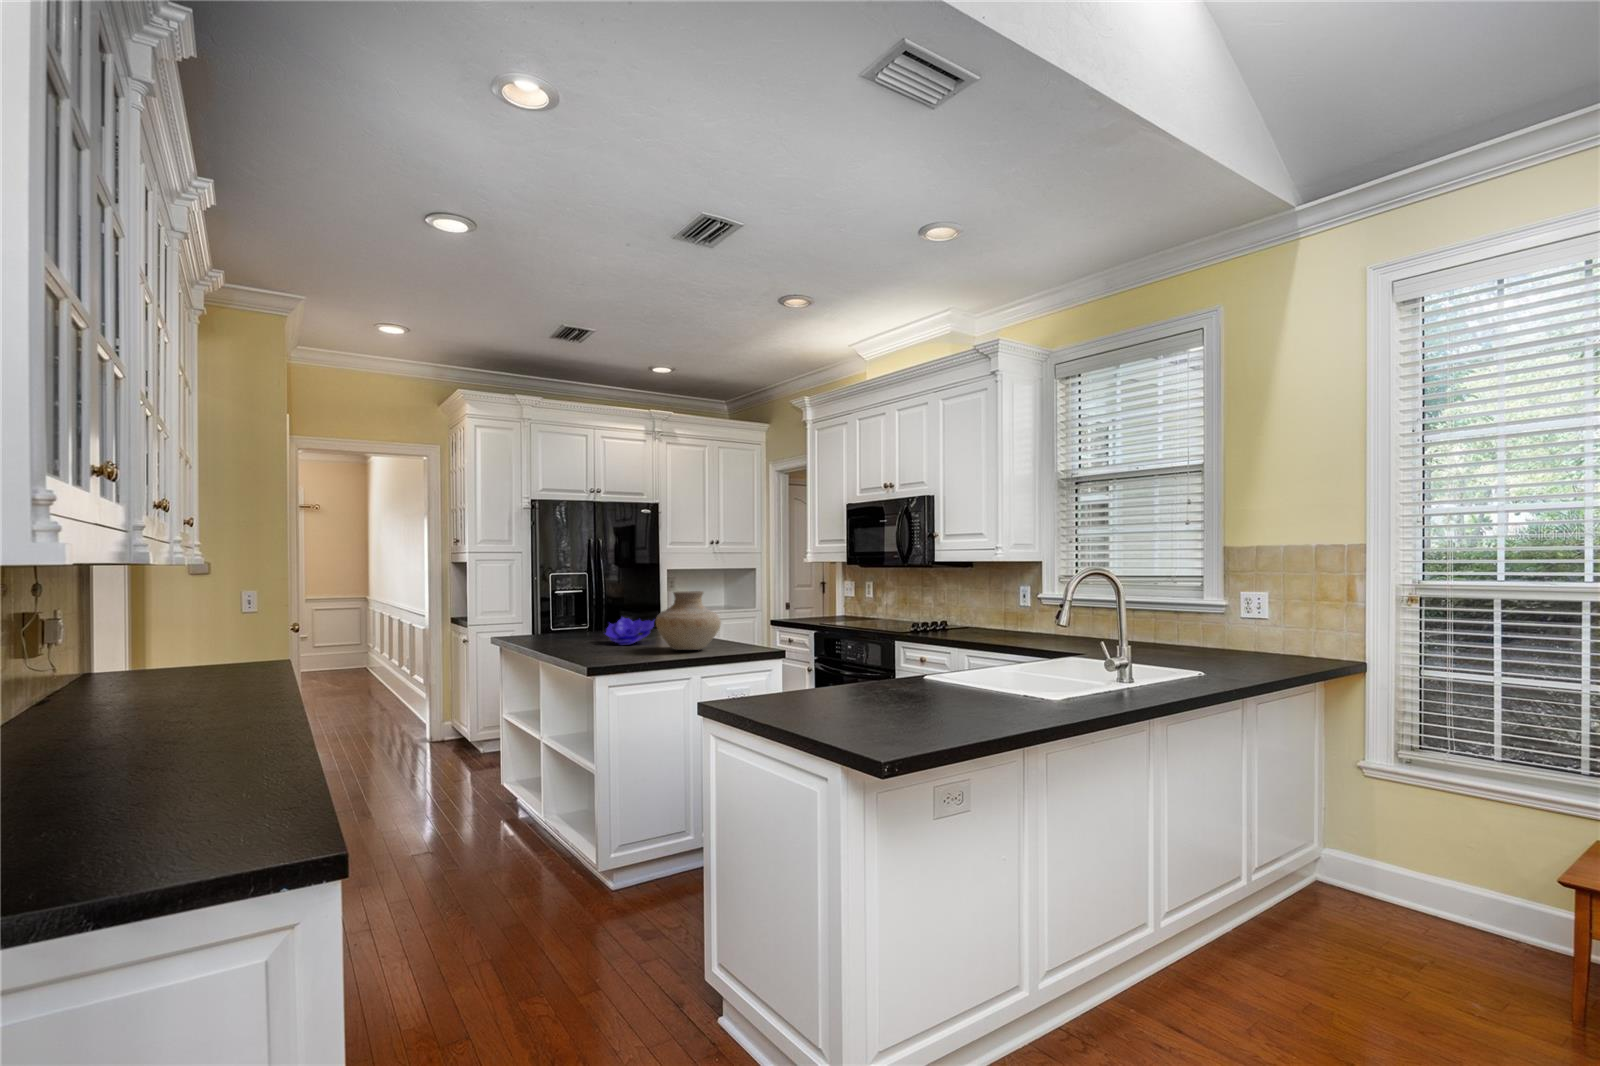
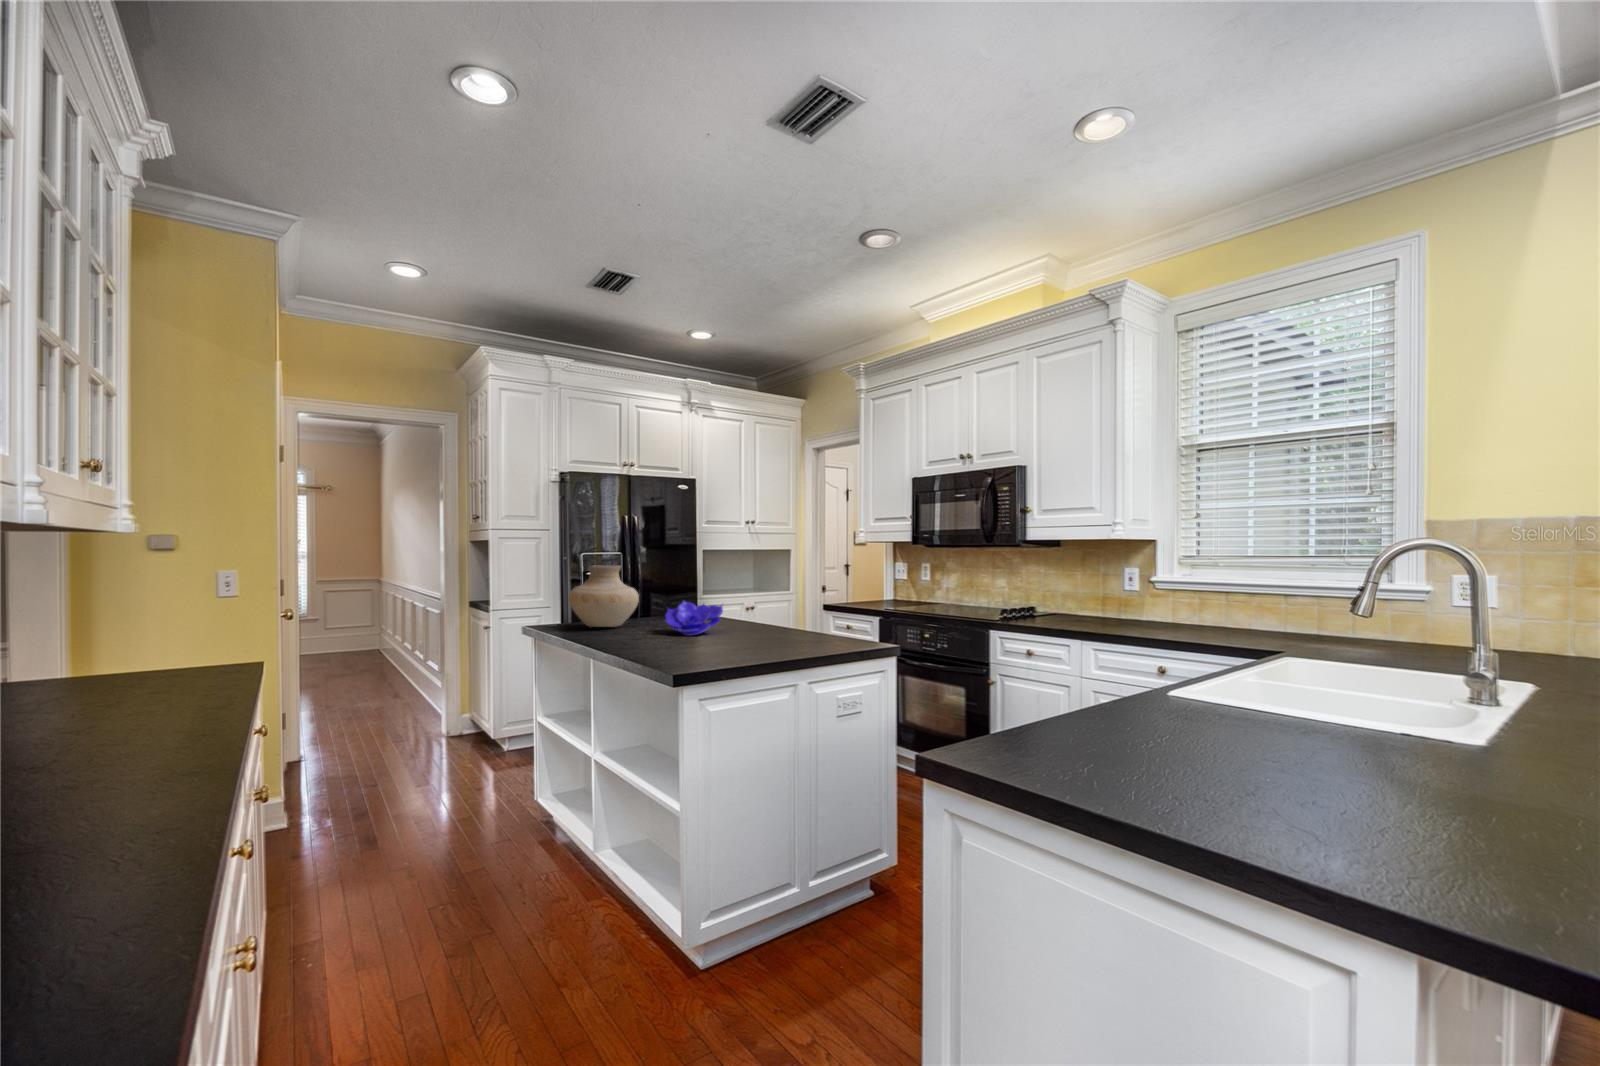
vase: present [656,591,721,650] -> present [569,566,639,627]

